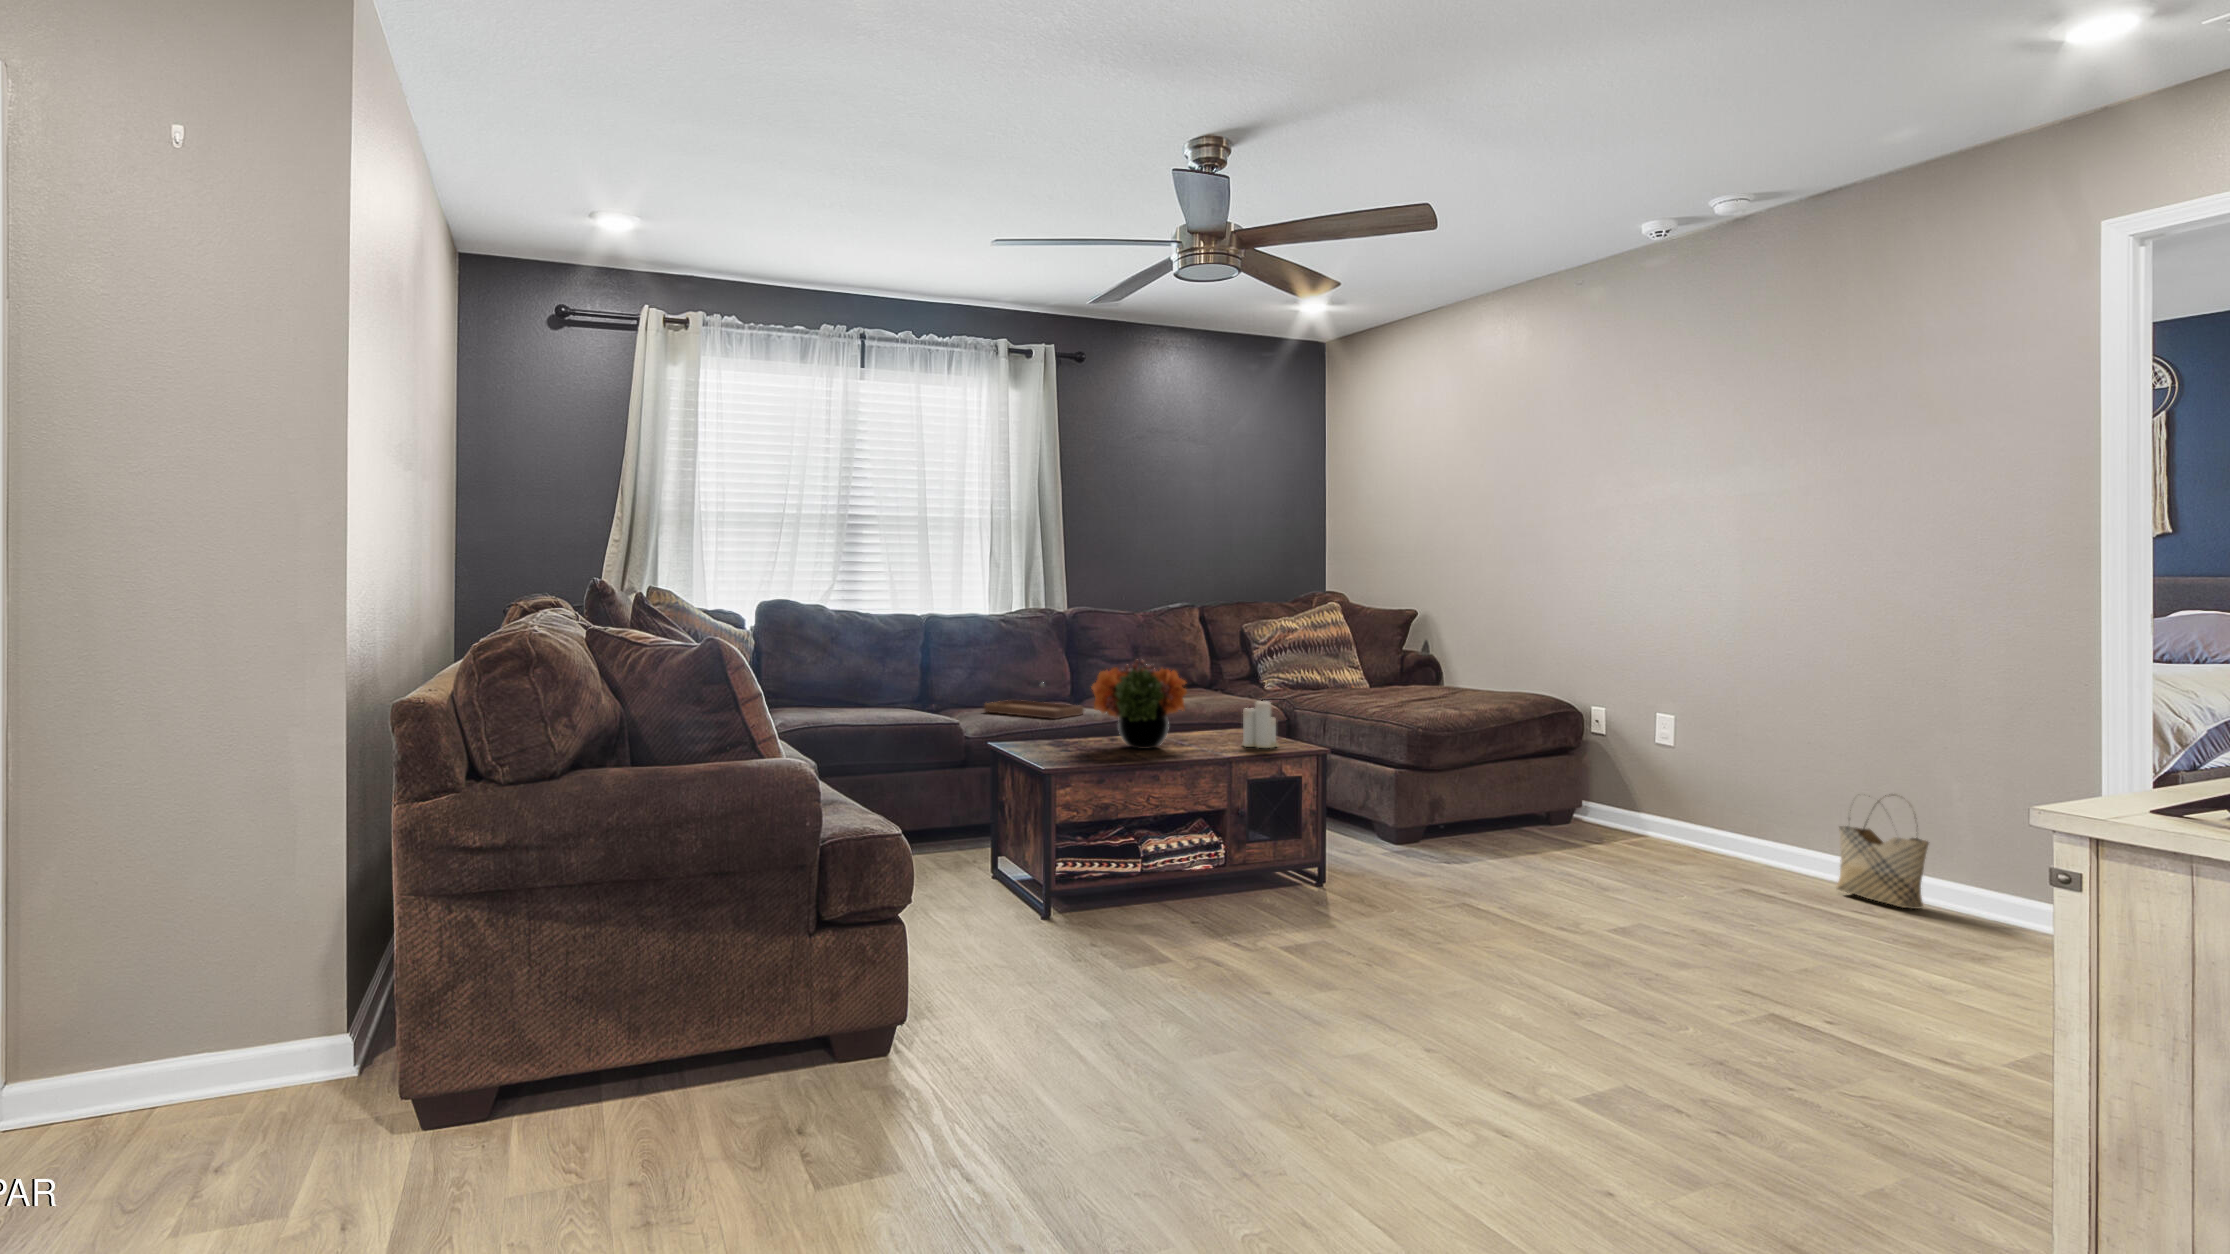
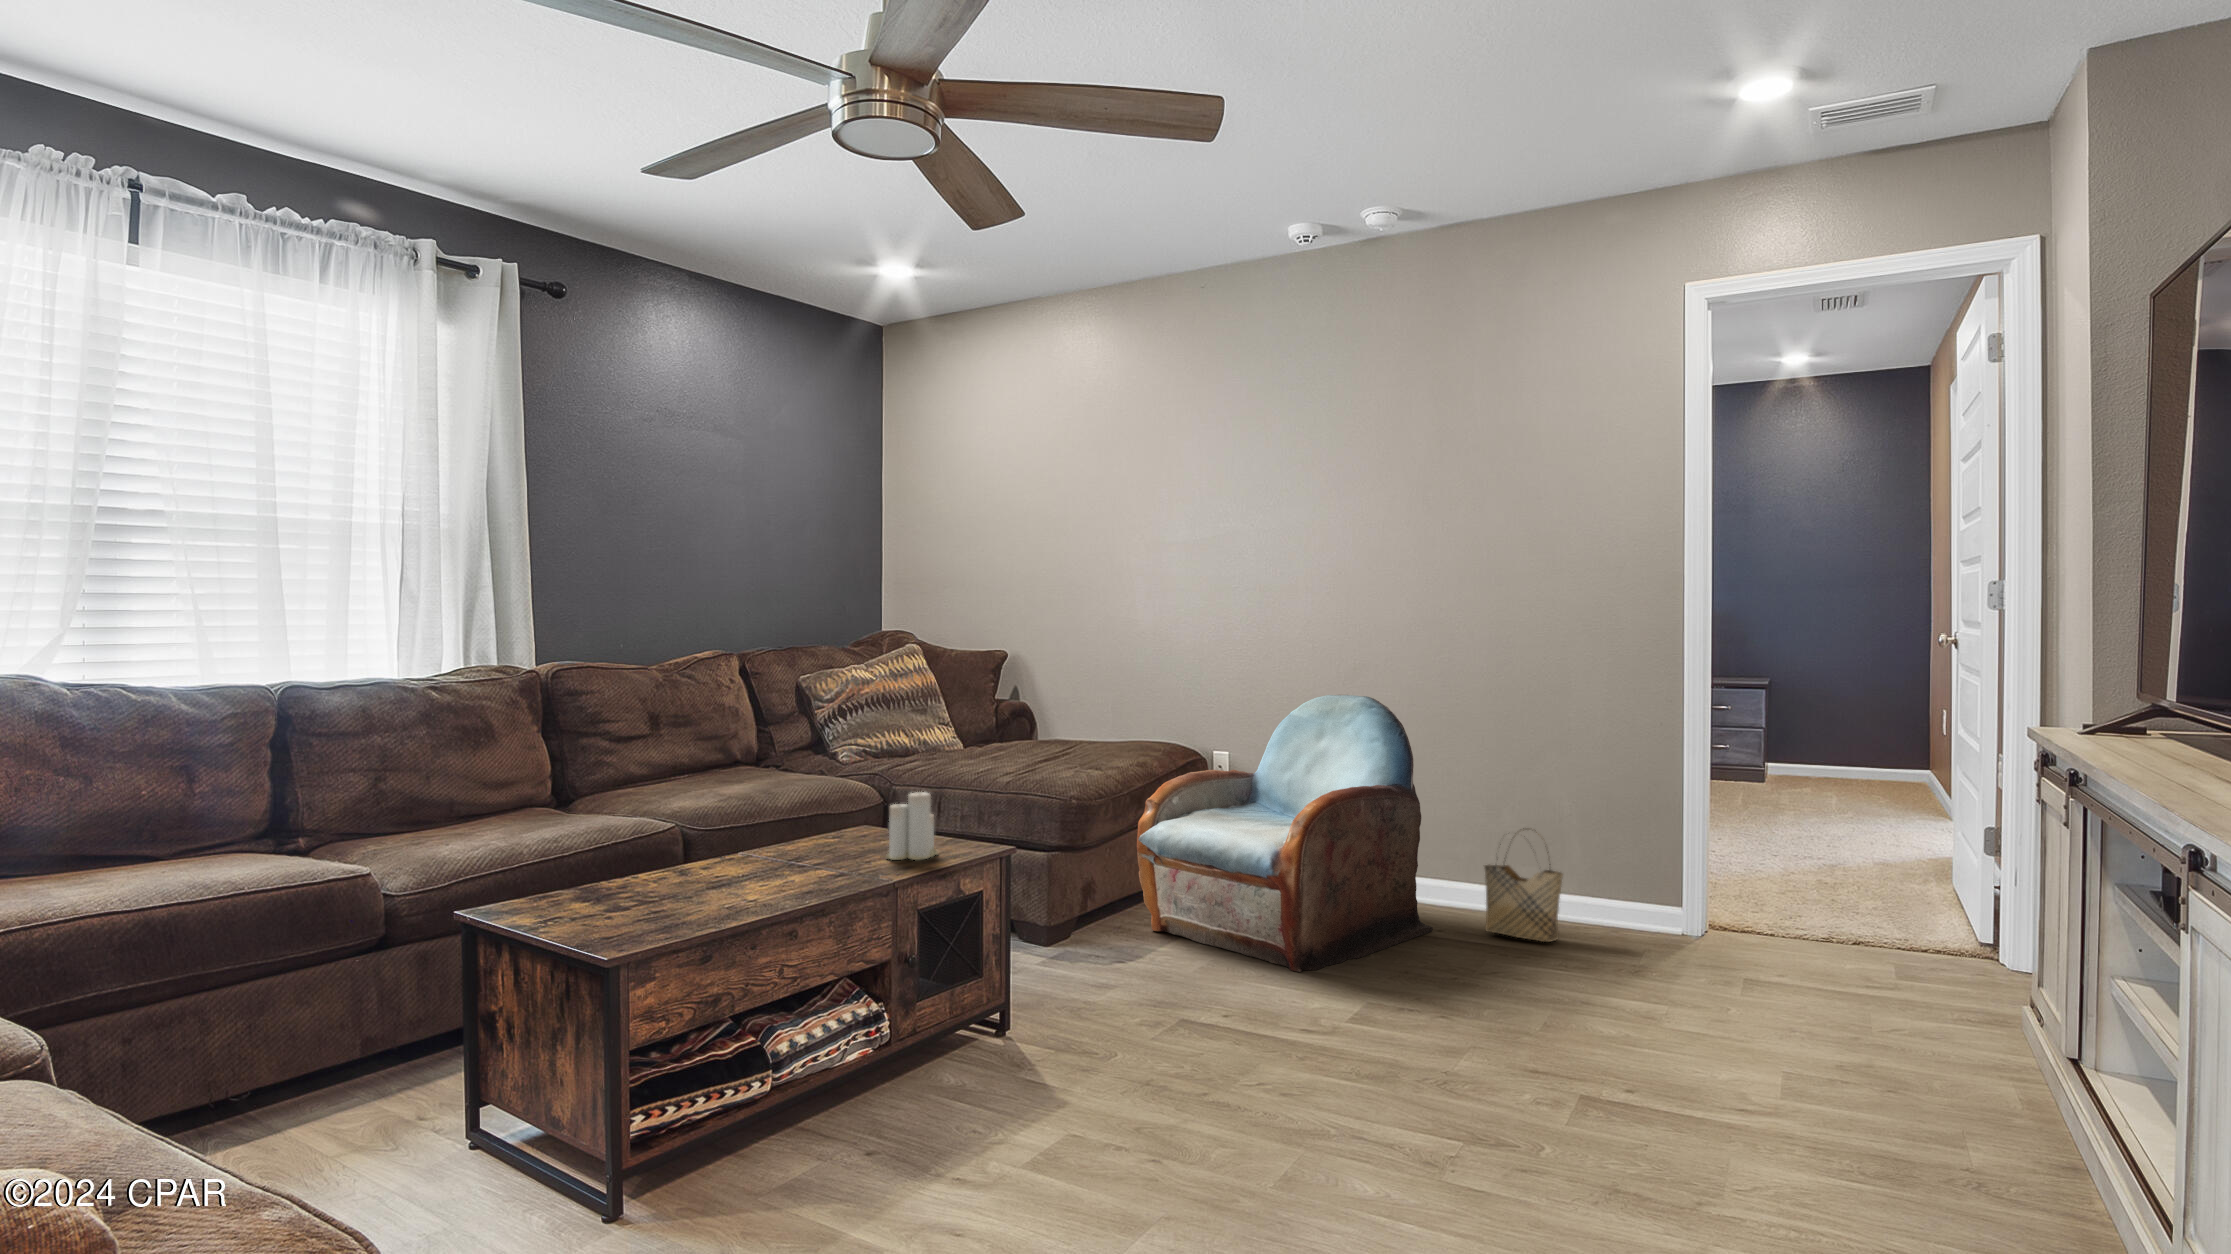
armchair: none [1481,655,1780,889] -> present [1137,695,1433,972]
flower arrangement: present [1092,660,1187,749] -> none [654,746,815,885]
tray: present [984,683,1084,719] -> none [404,782,589,840]

